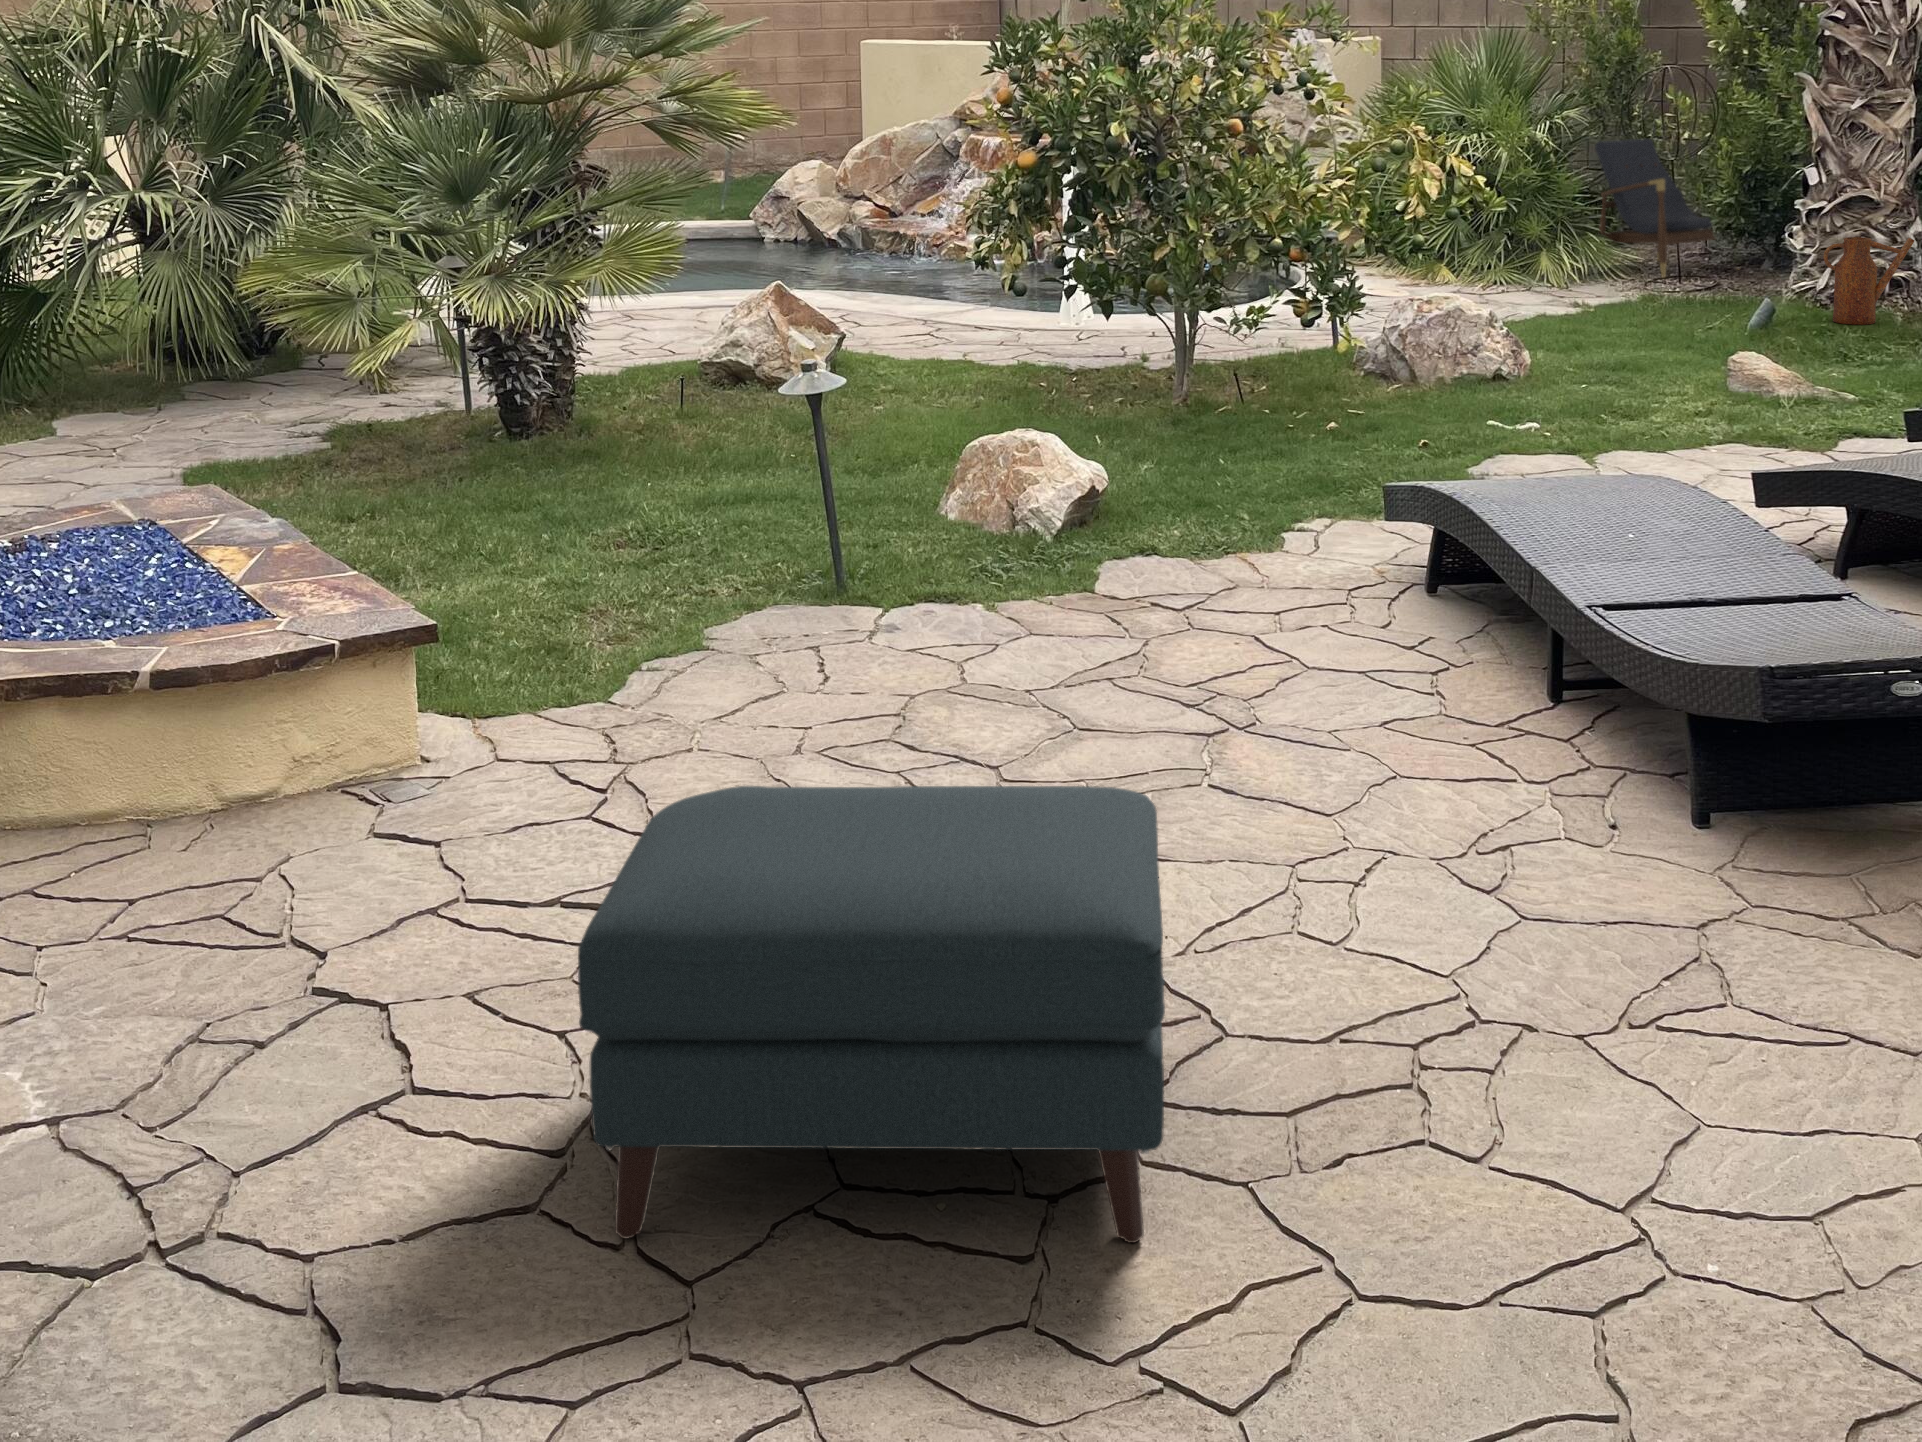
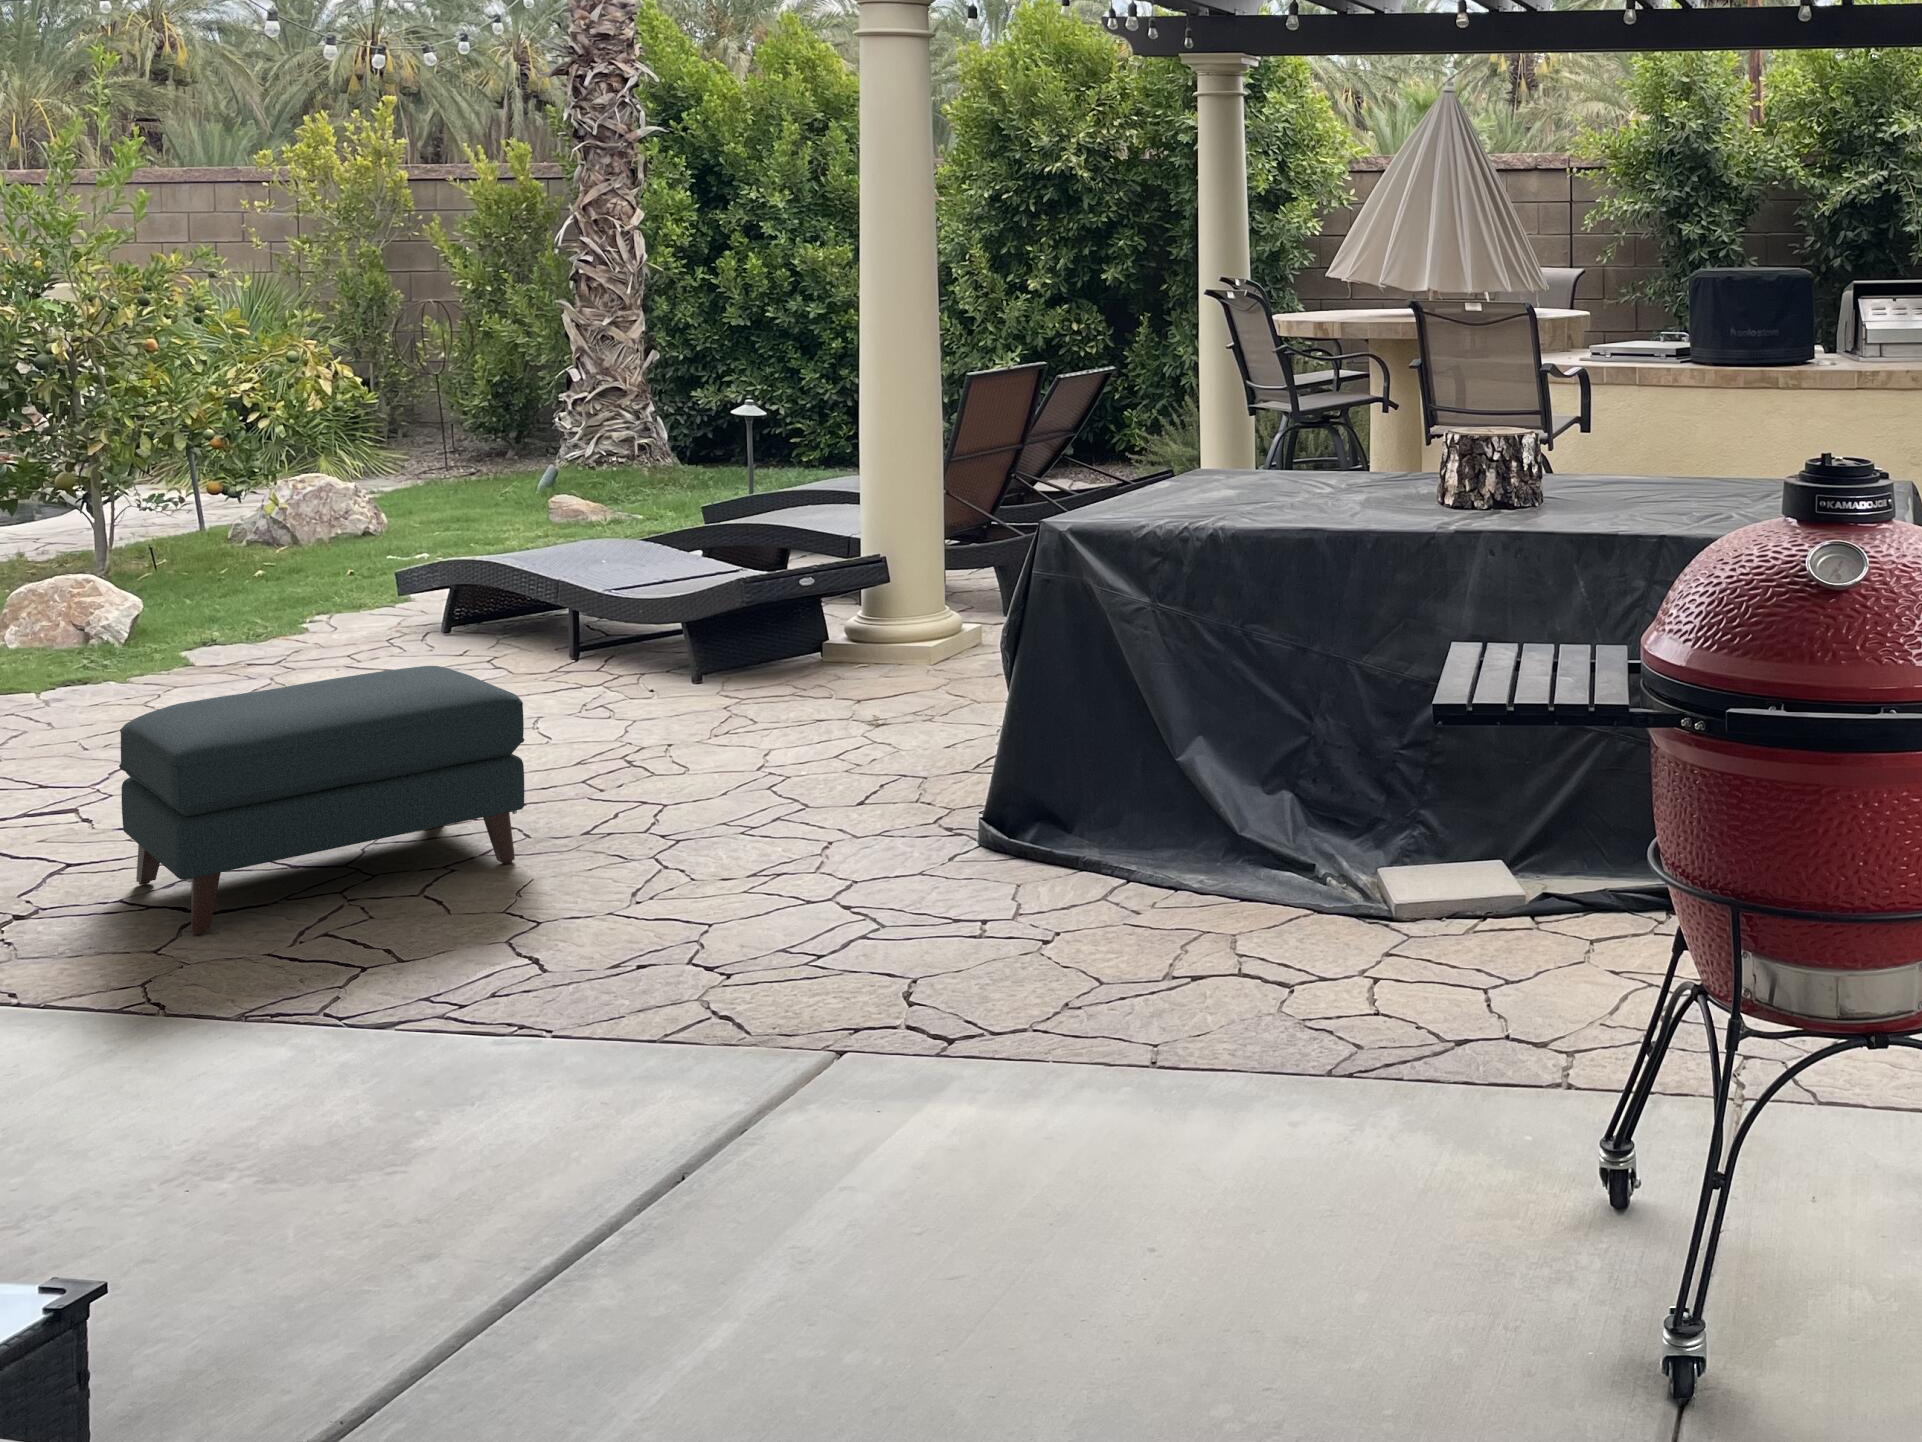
lounge chair: present [1595,138,1739,278] -> none [374,357,511,463]
watering can: present [1823,237,1914,325] -> none [590,413,656,478]

